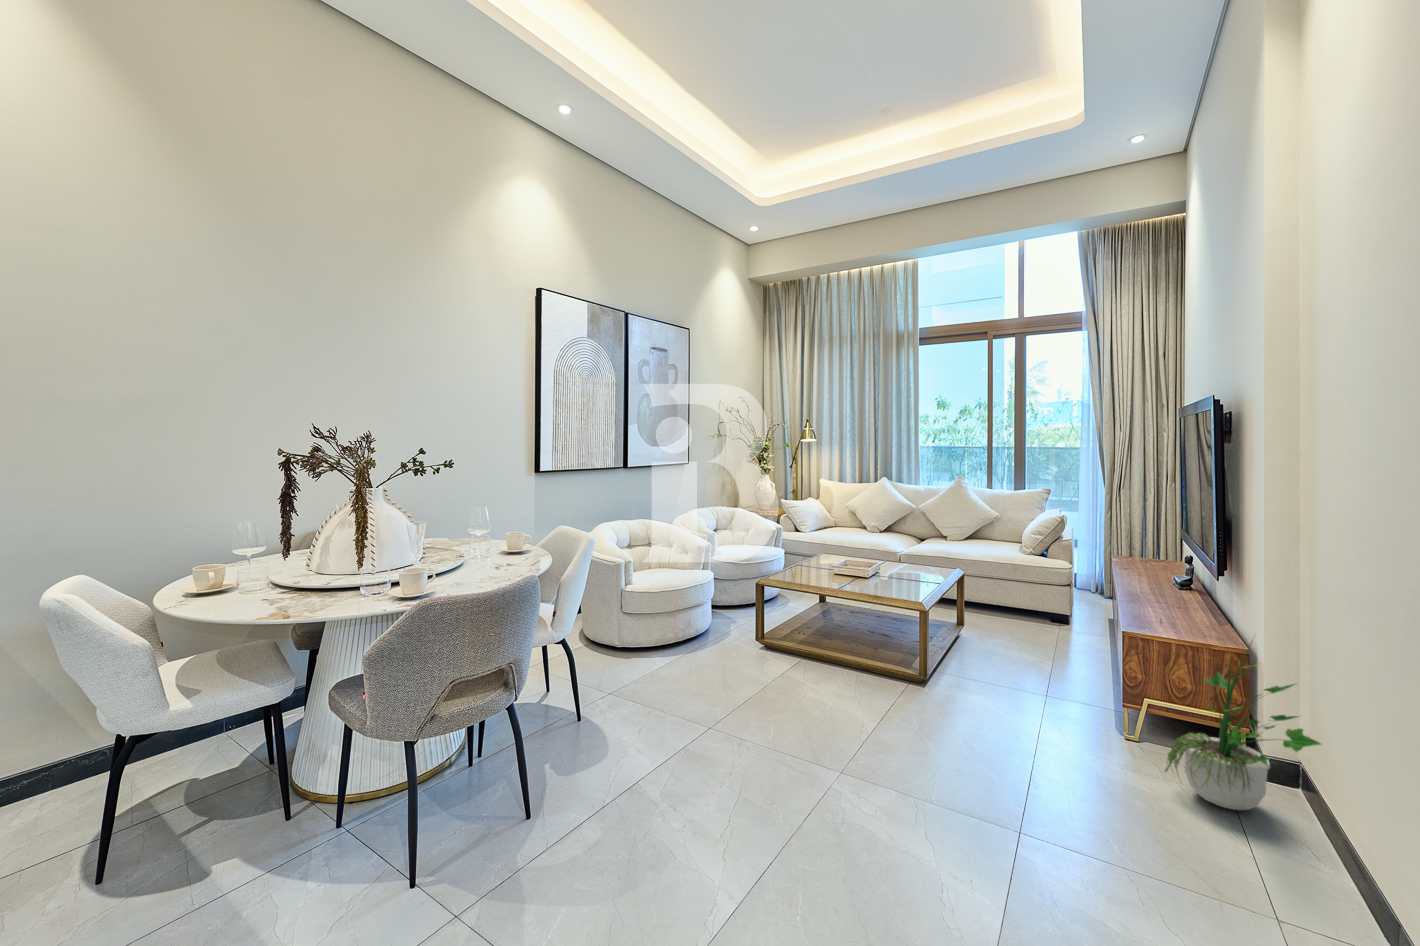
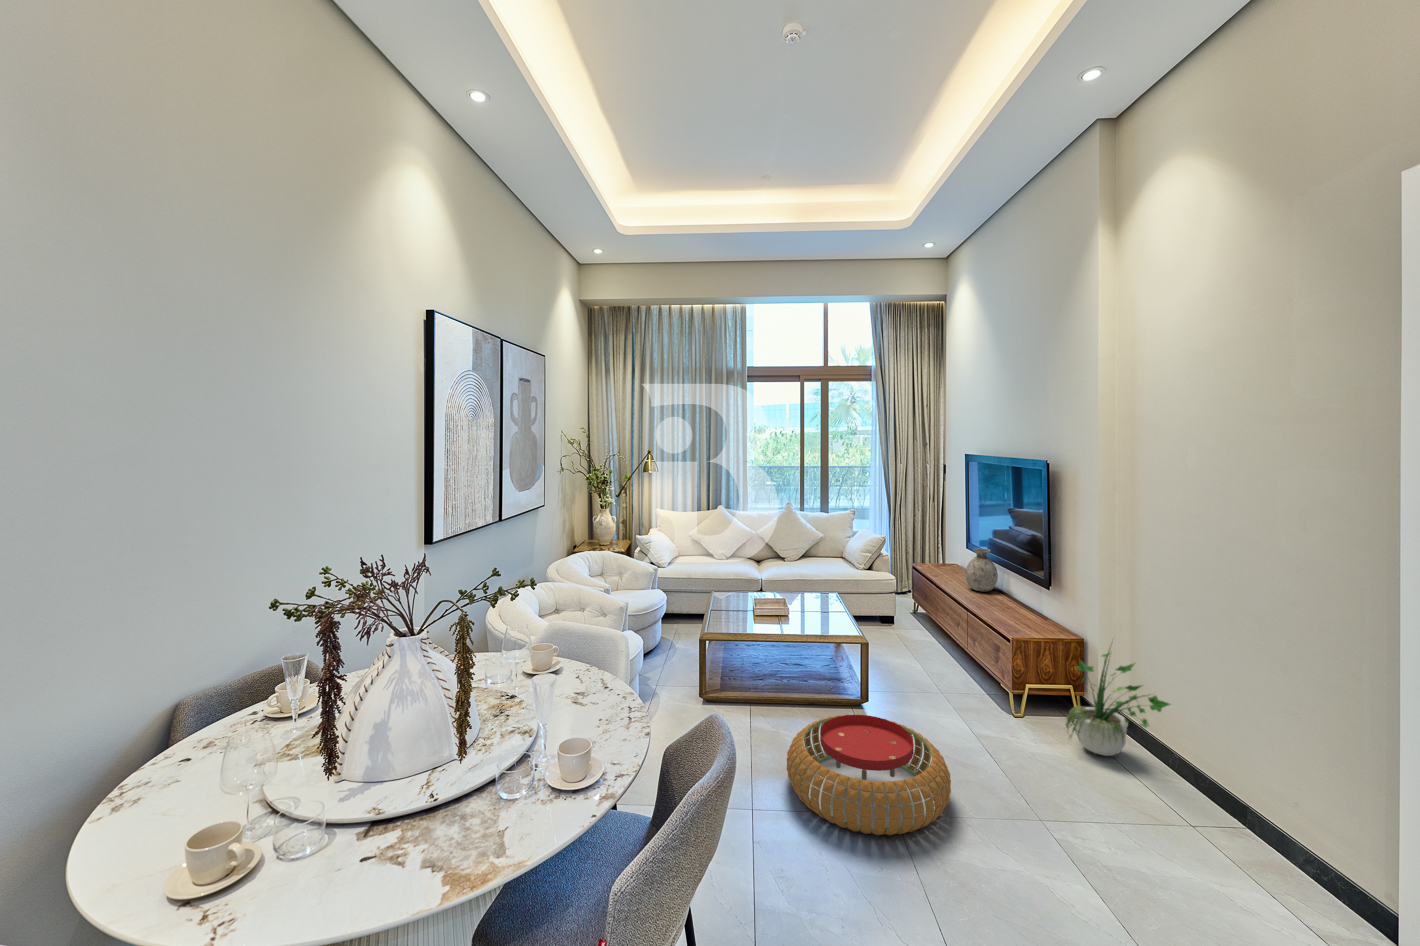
vase: none [1143,532,1193,590] -> present [965,549,998,592]
pouf: none [749,671,931,794] -> present [787,715,951,836]

